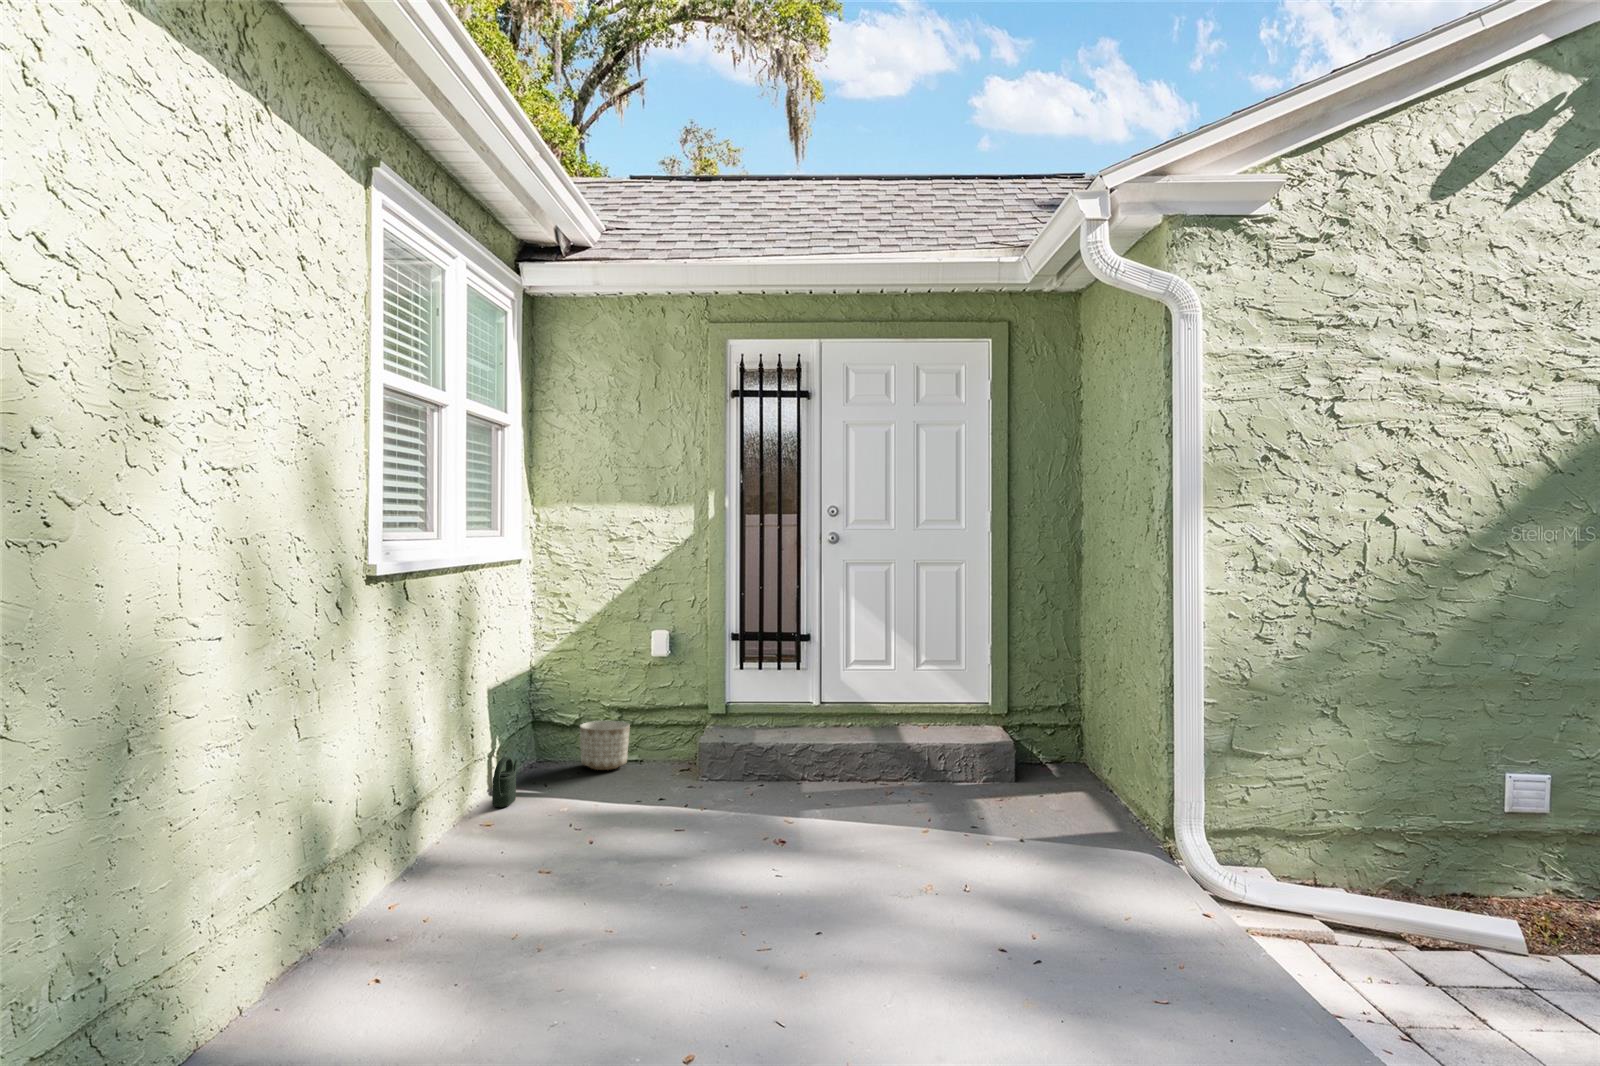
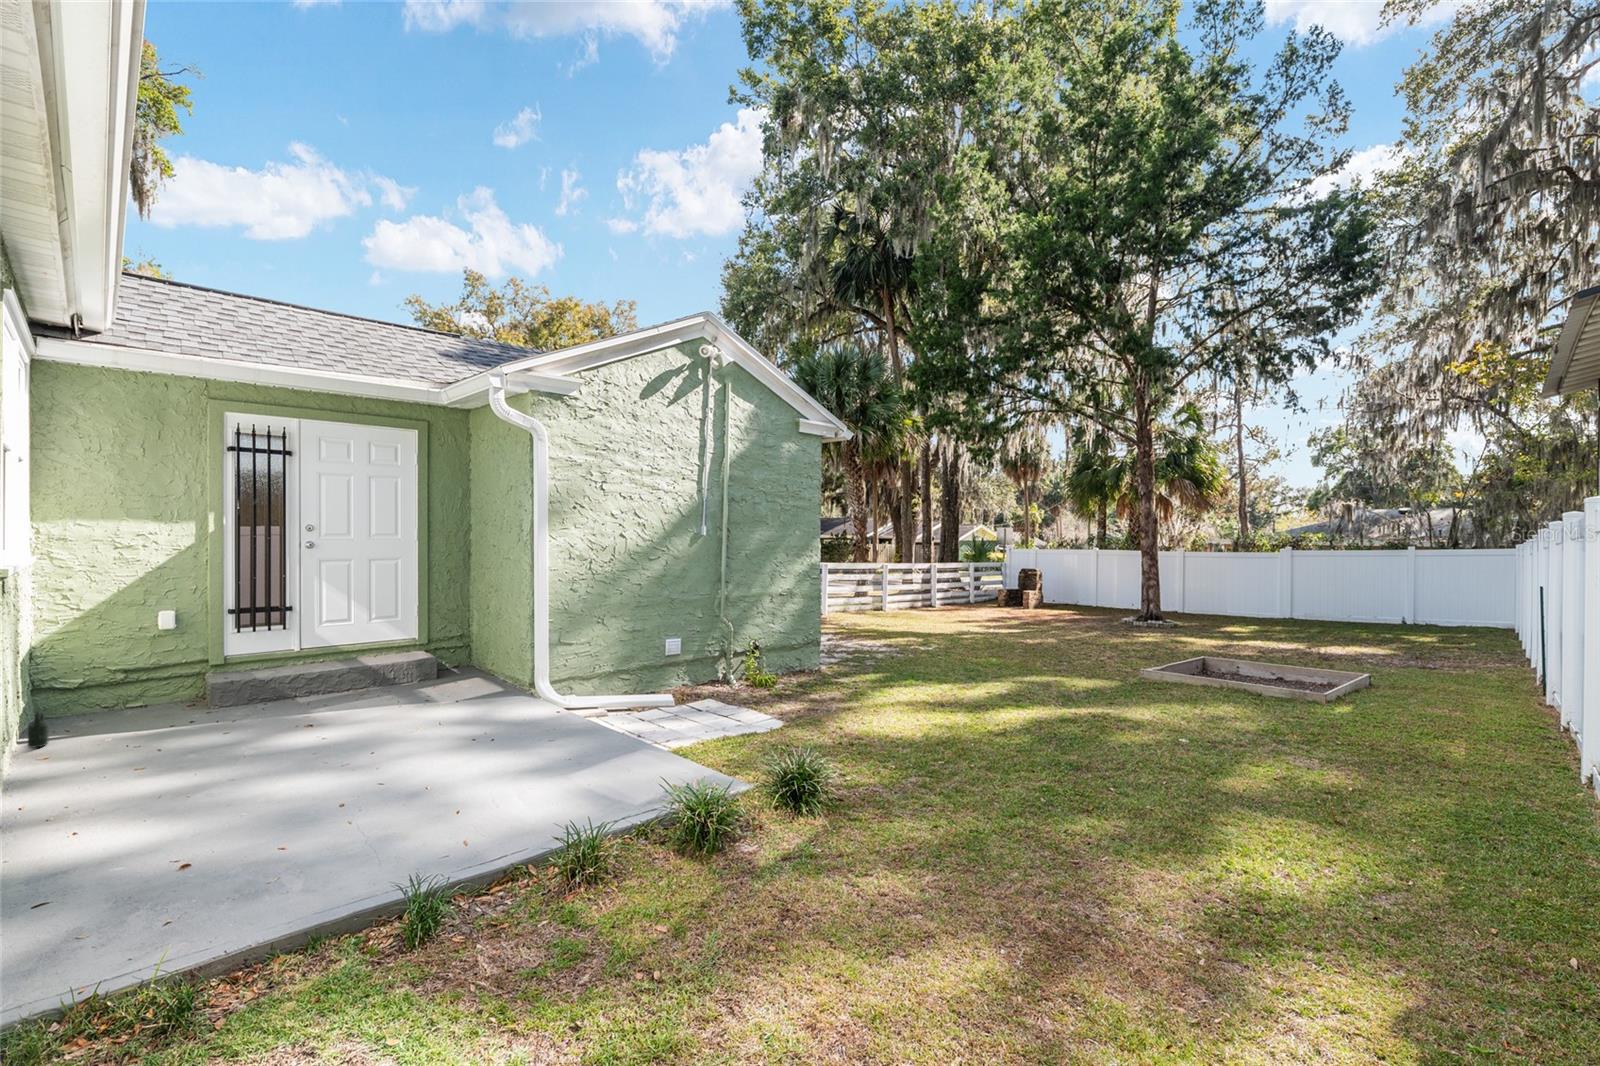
planter: present [580,721,630,770] -> none [89,679,139,715]

